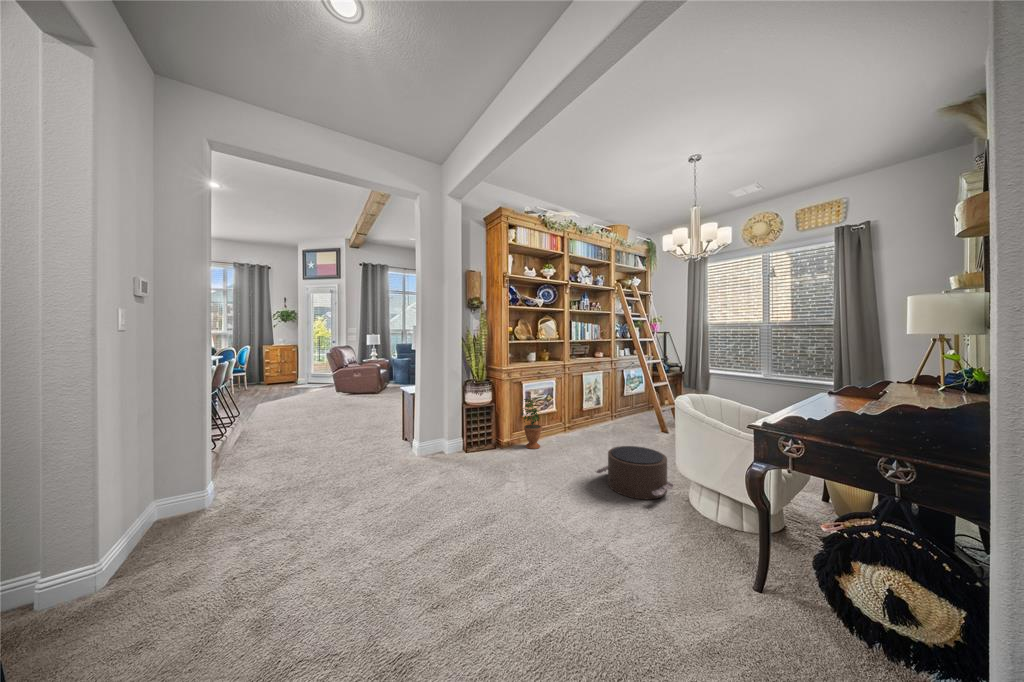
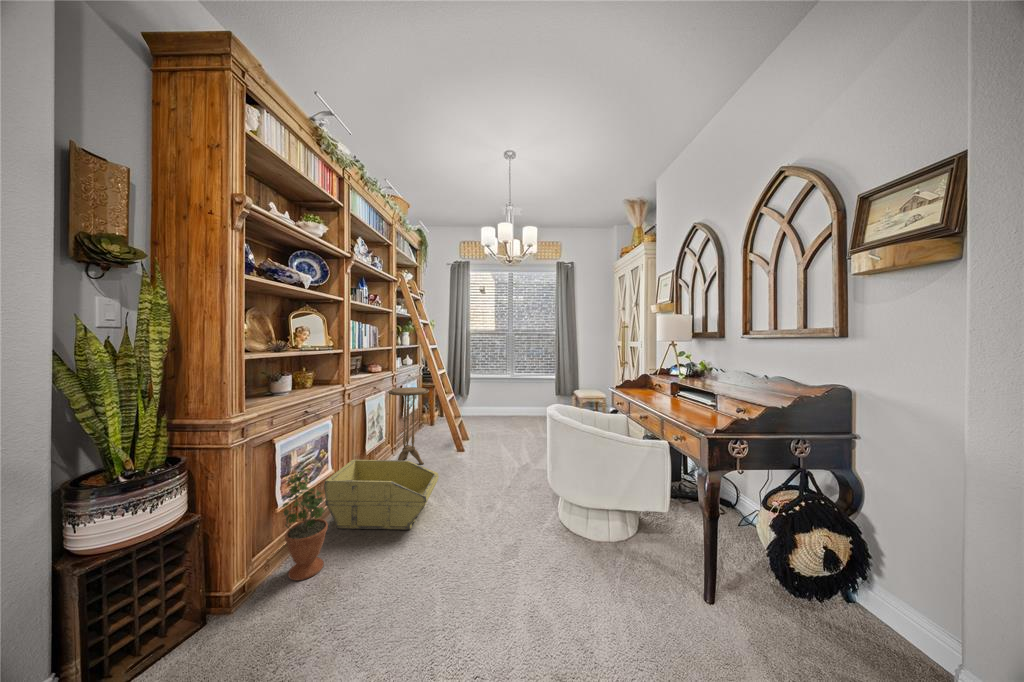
side table: none [602,370,632,428] -> present [388,387,429,464]
storage bin: none [549,408,615,450] -> present [324,460,439,530]
pouf: present [596,446,674,499] -> none [484,504,598,607]

